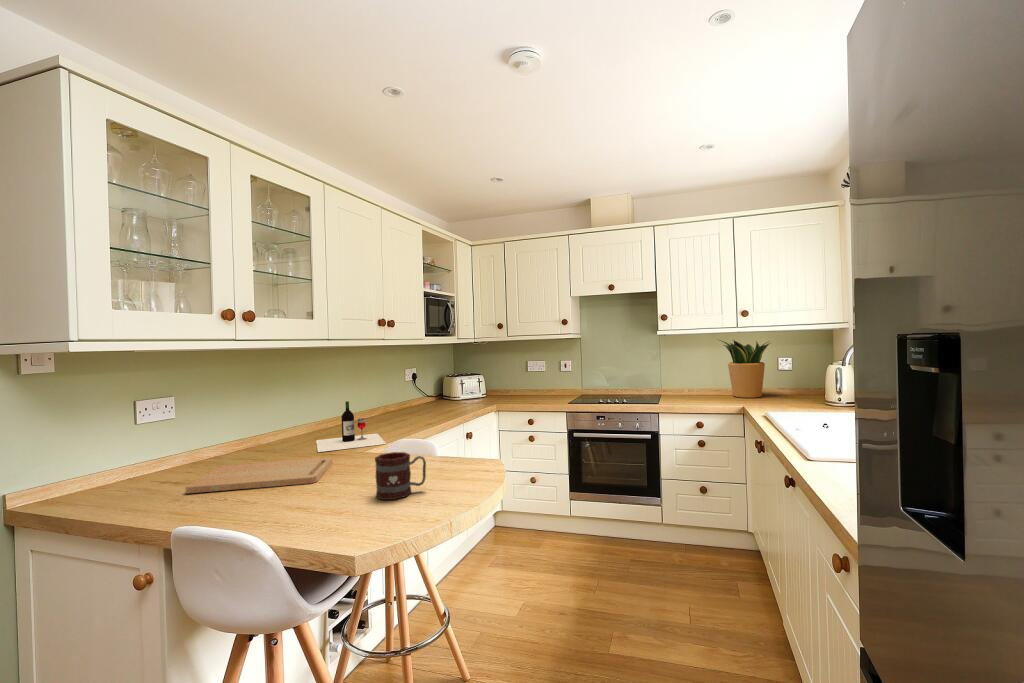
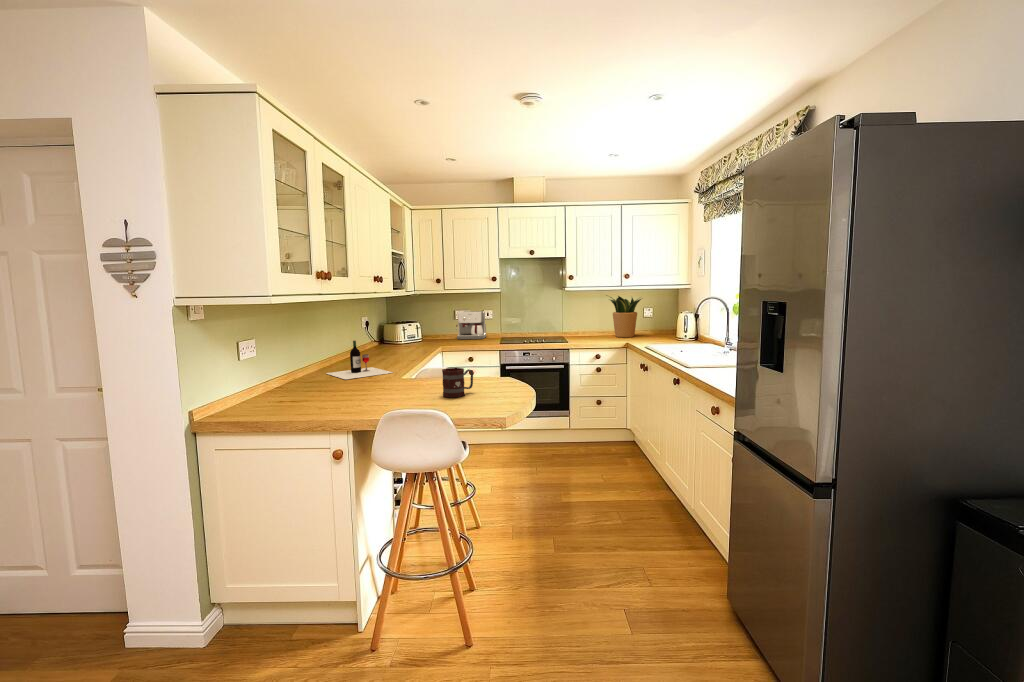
coffee maker: none [526,361,564,395] -> present [456,311,486,339]
cutting board: present [186,458,332,493] -> none [283,381,382,405]

